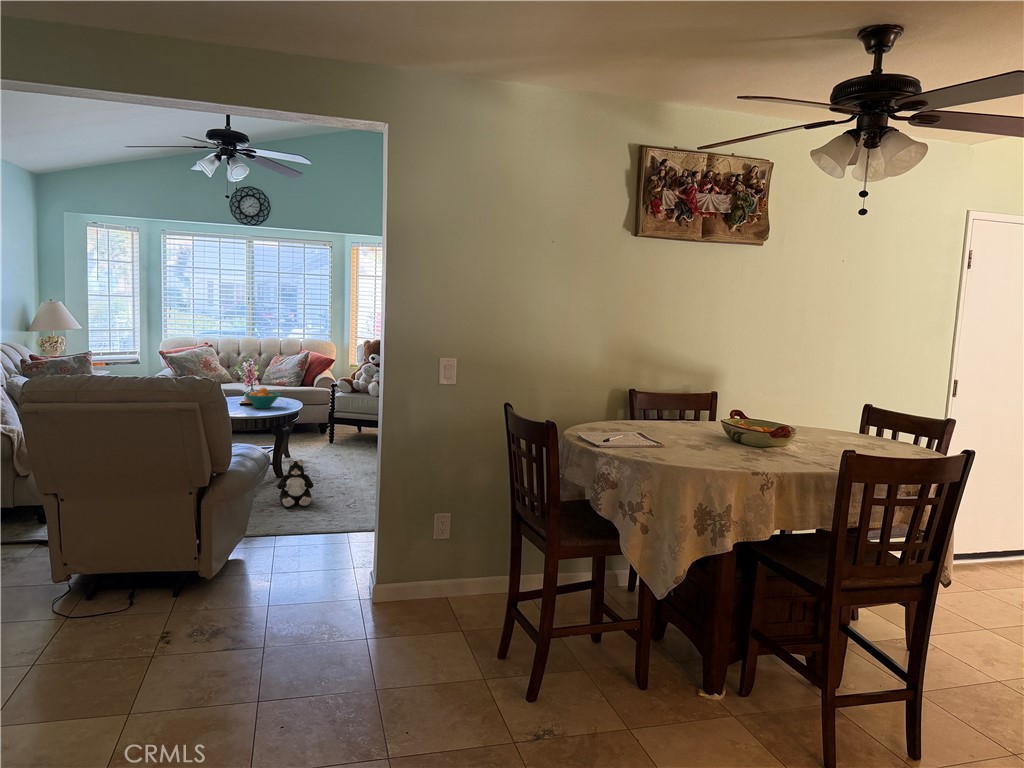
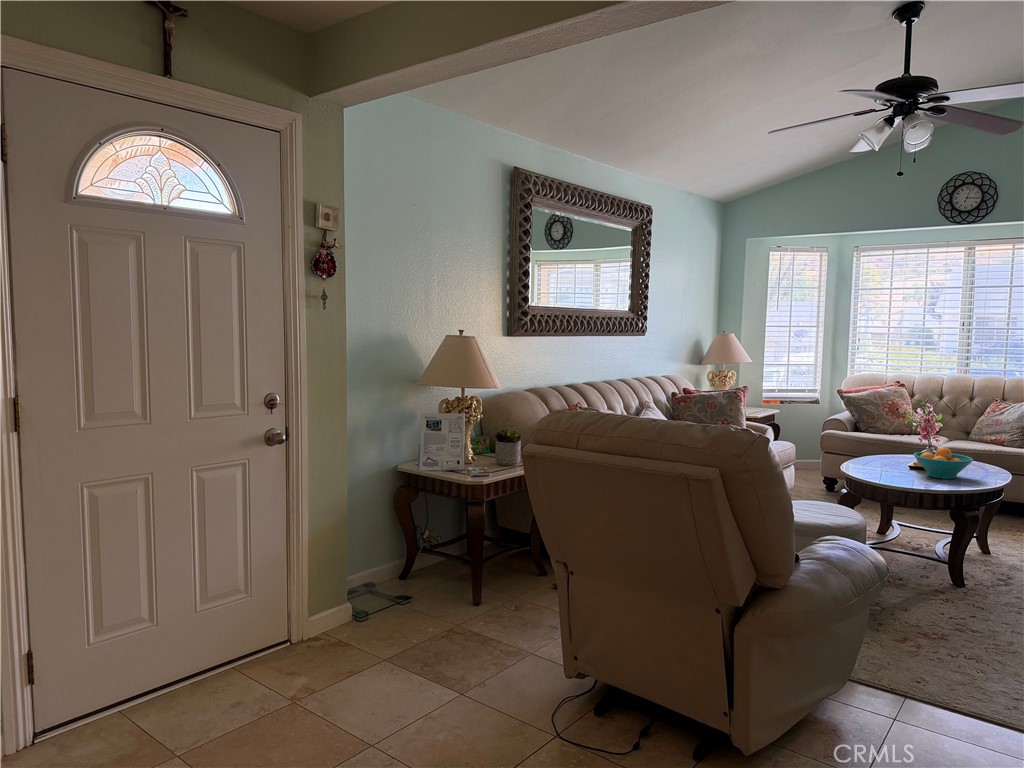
plush toy: present [277,460,314,507] -> none [937,571,1005,657]

